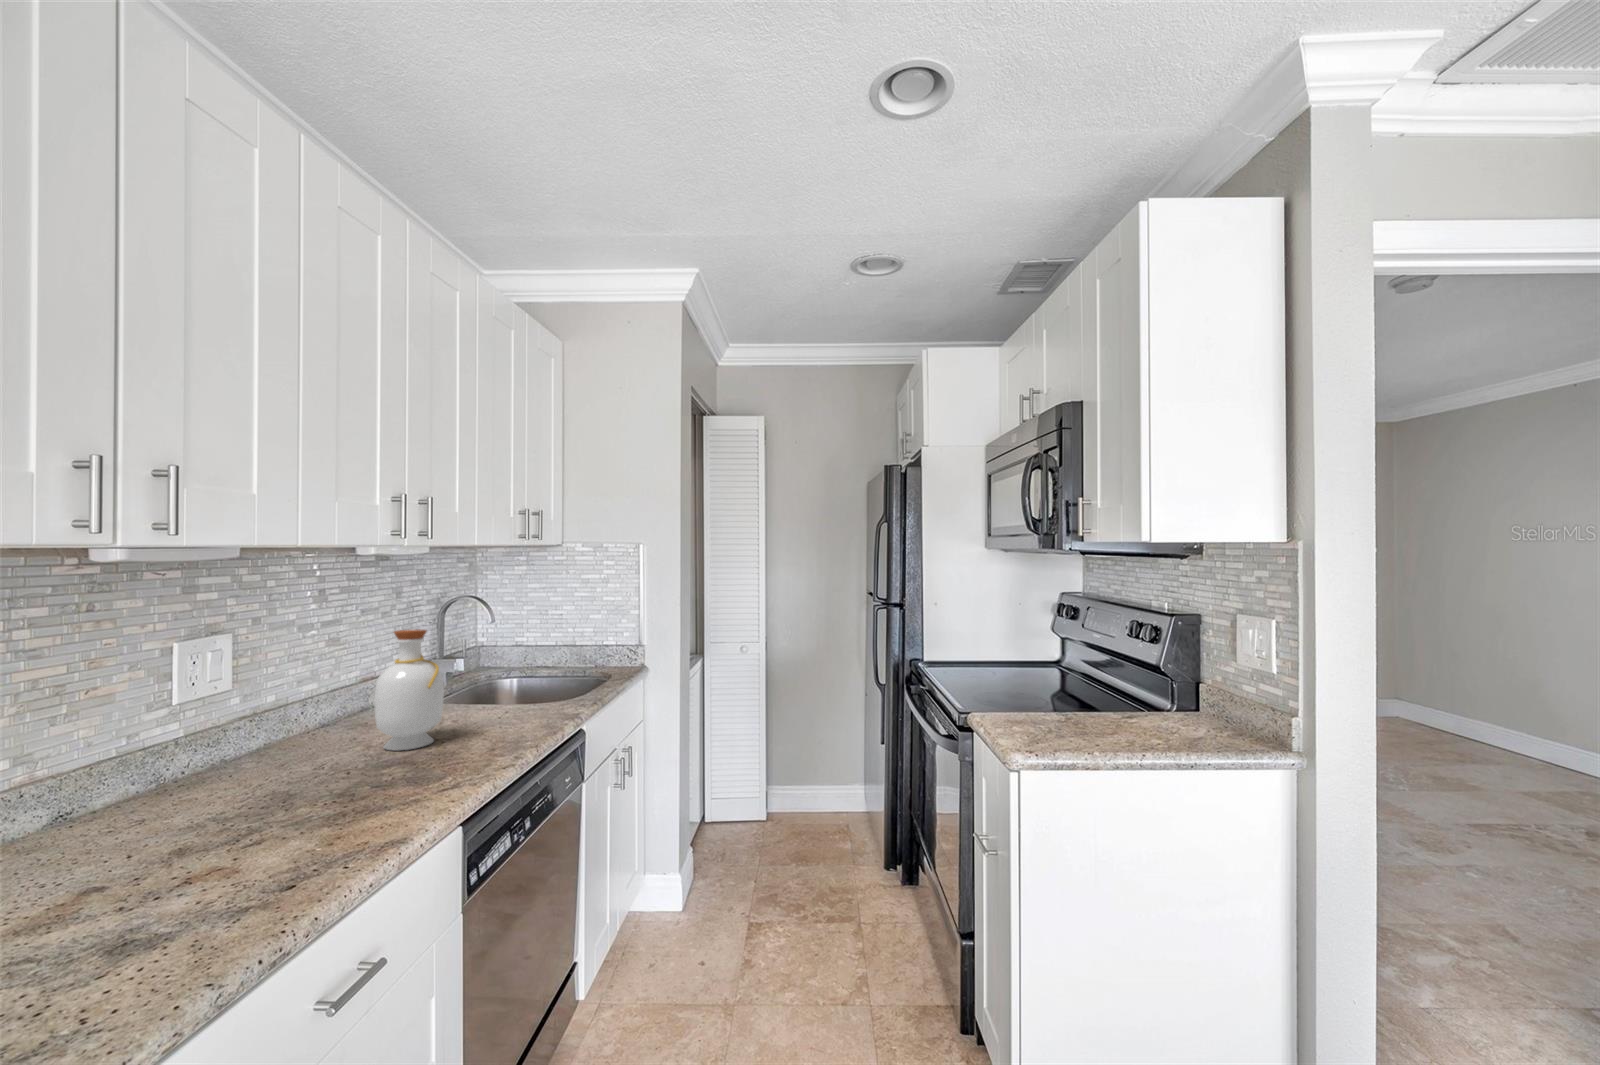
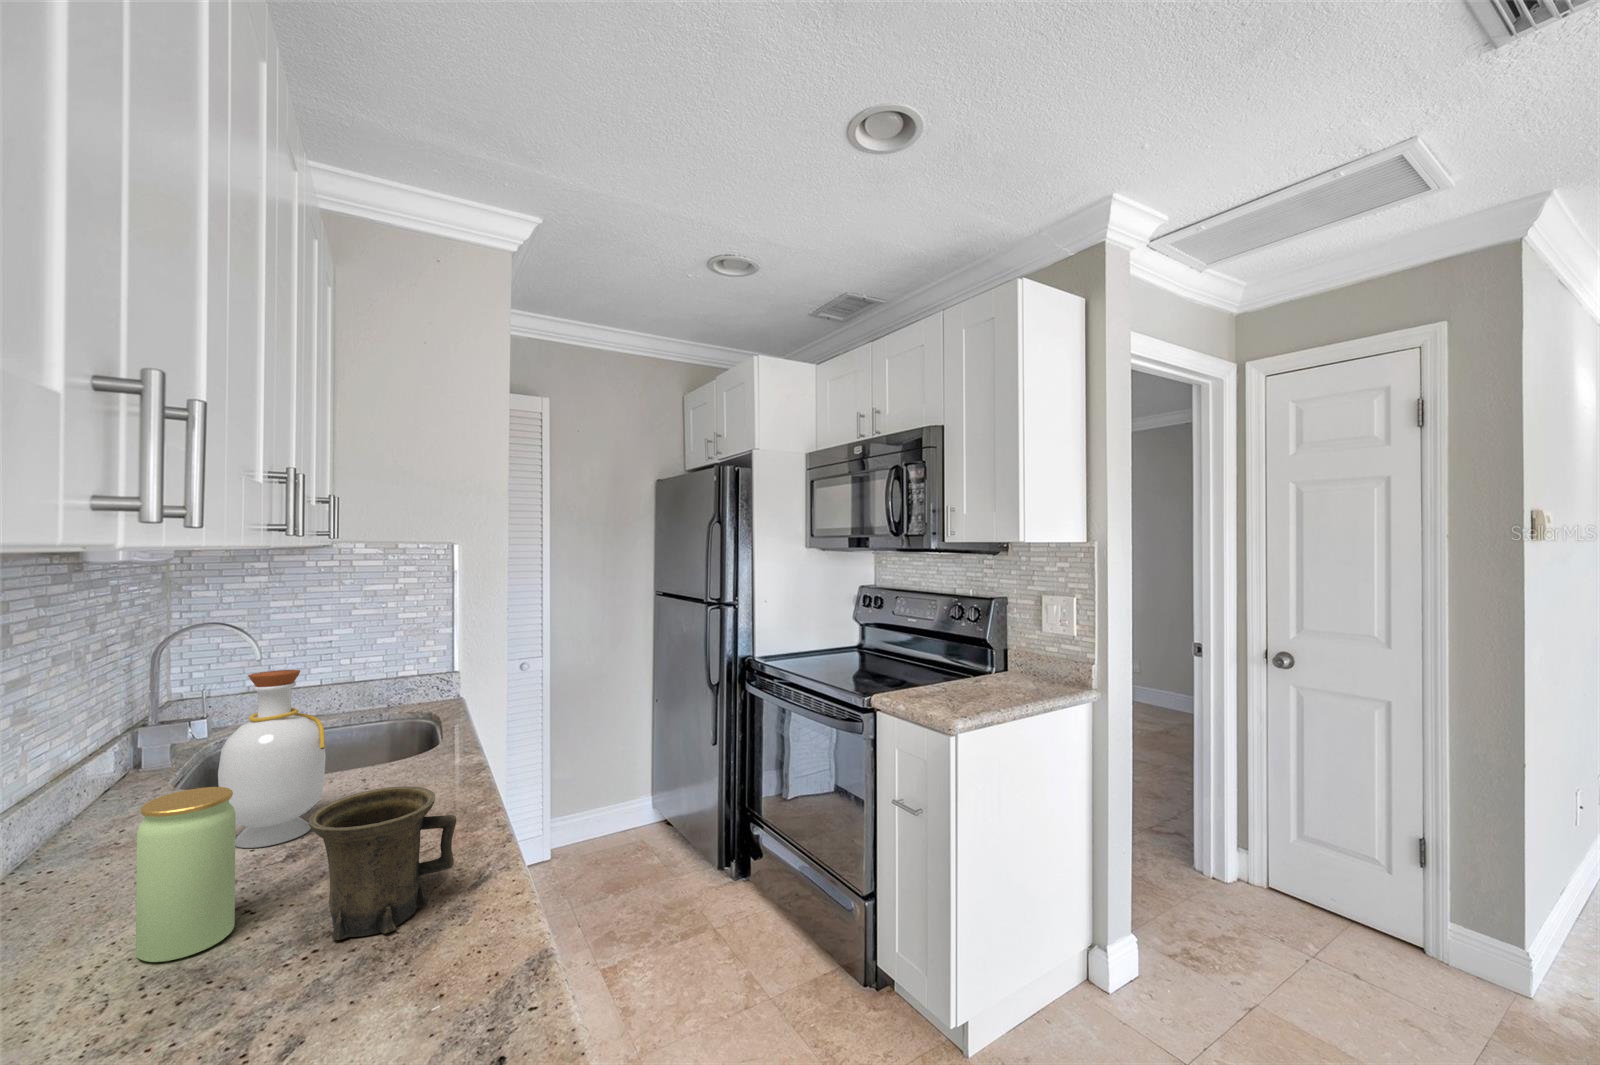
jar: none [243,700,306,807] -> present [136,787,236,962]
mug: none [308,720,409,825] -> present [309,786,456,940]

